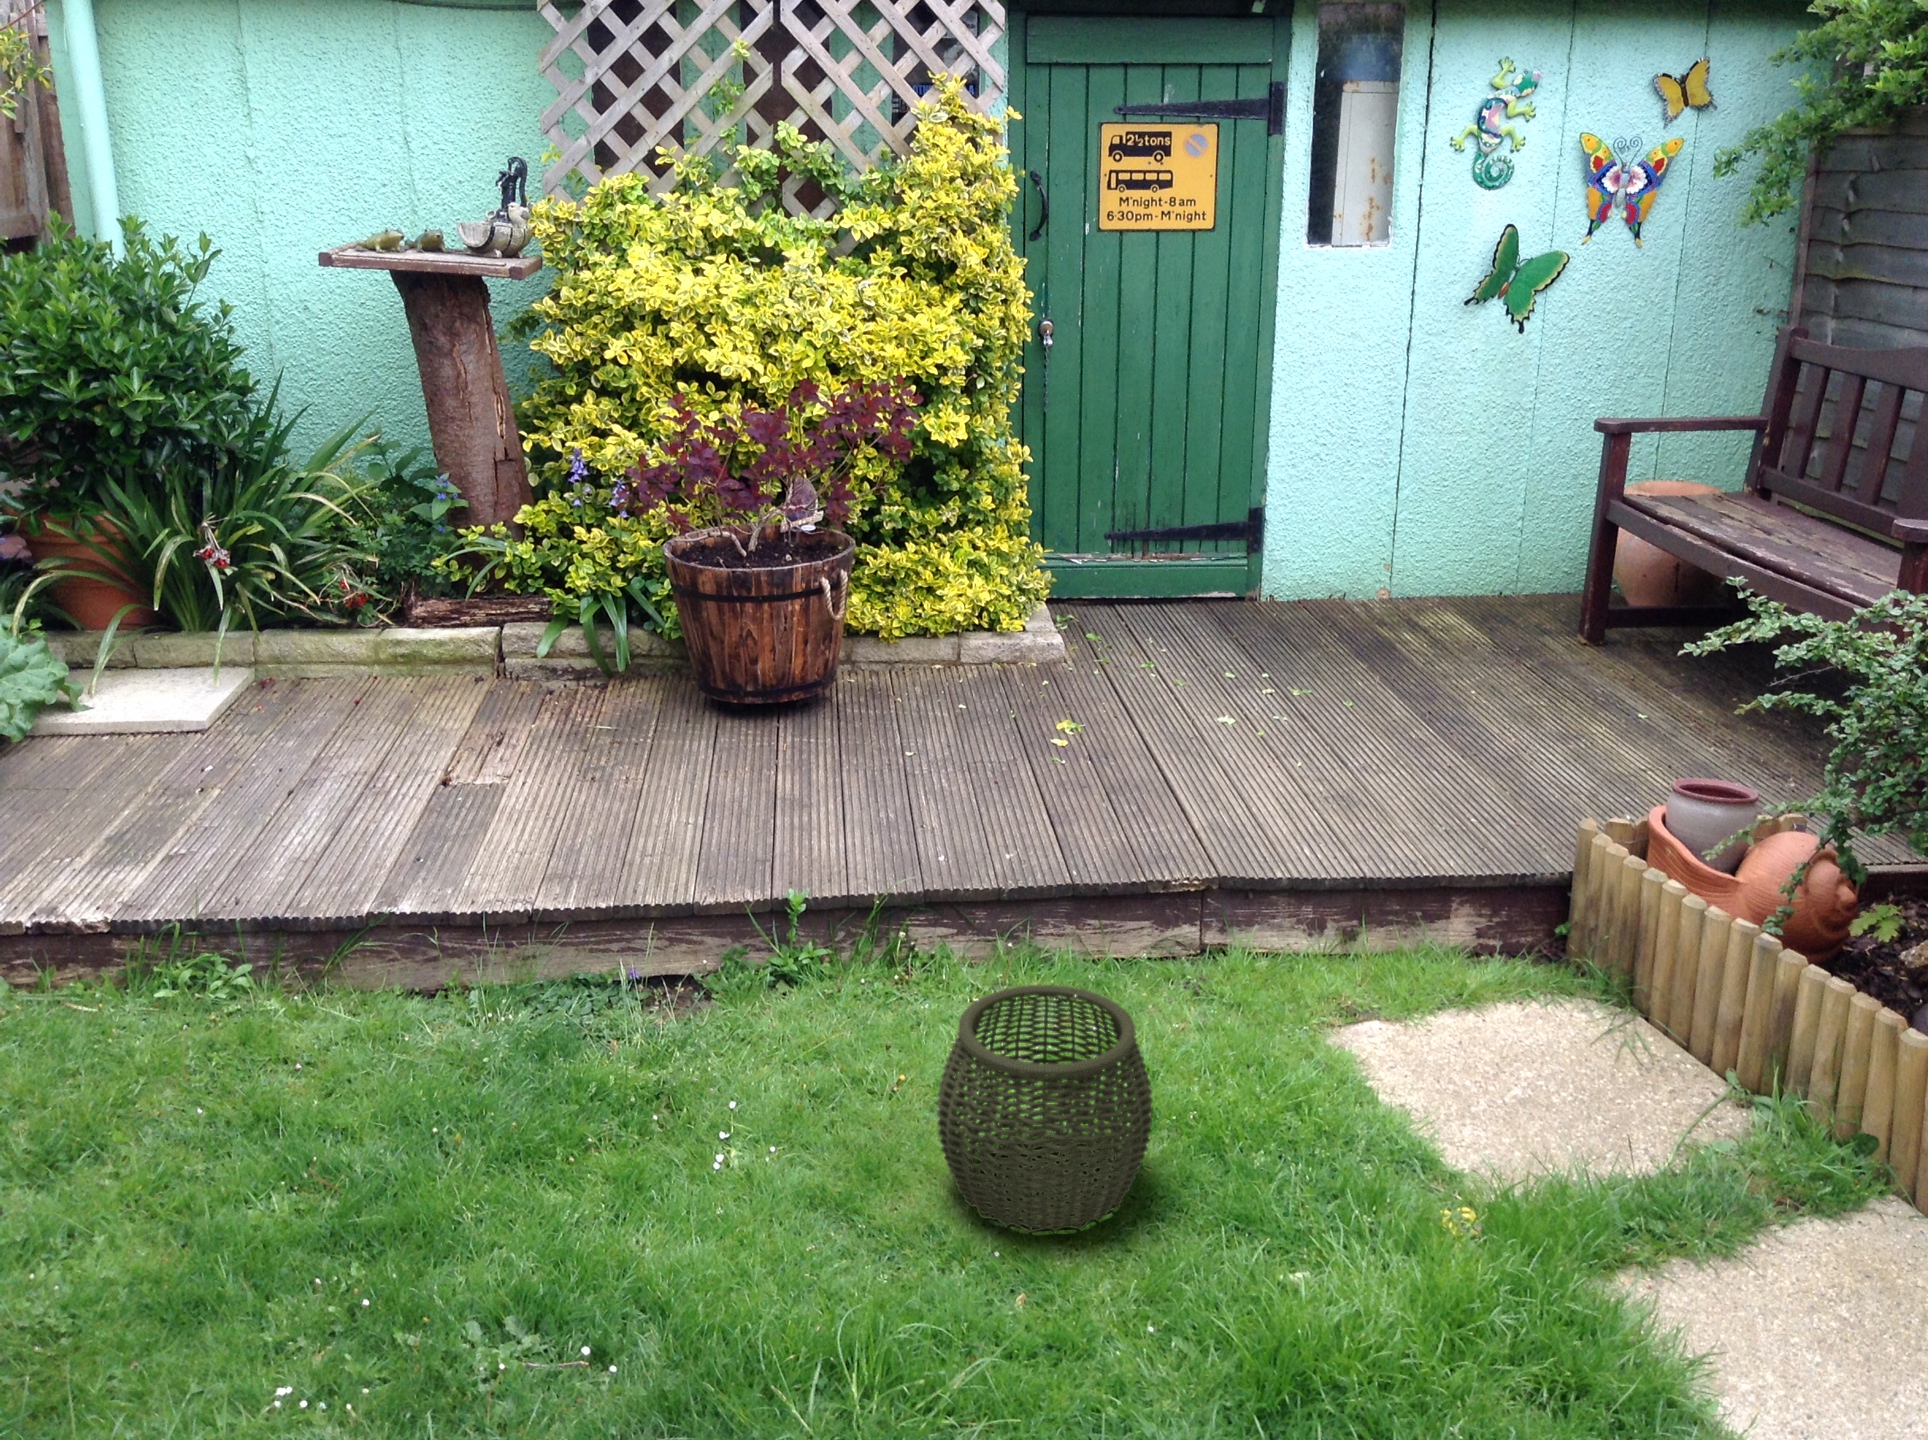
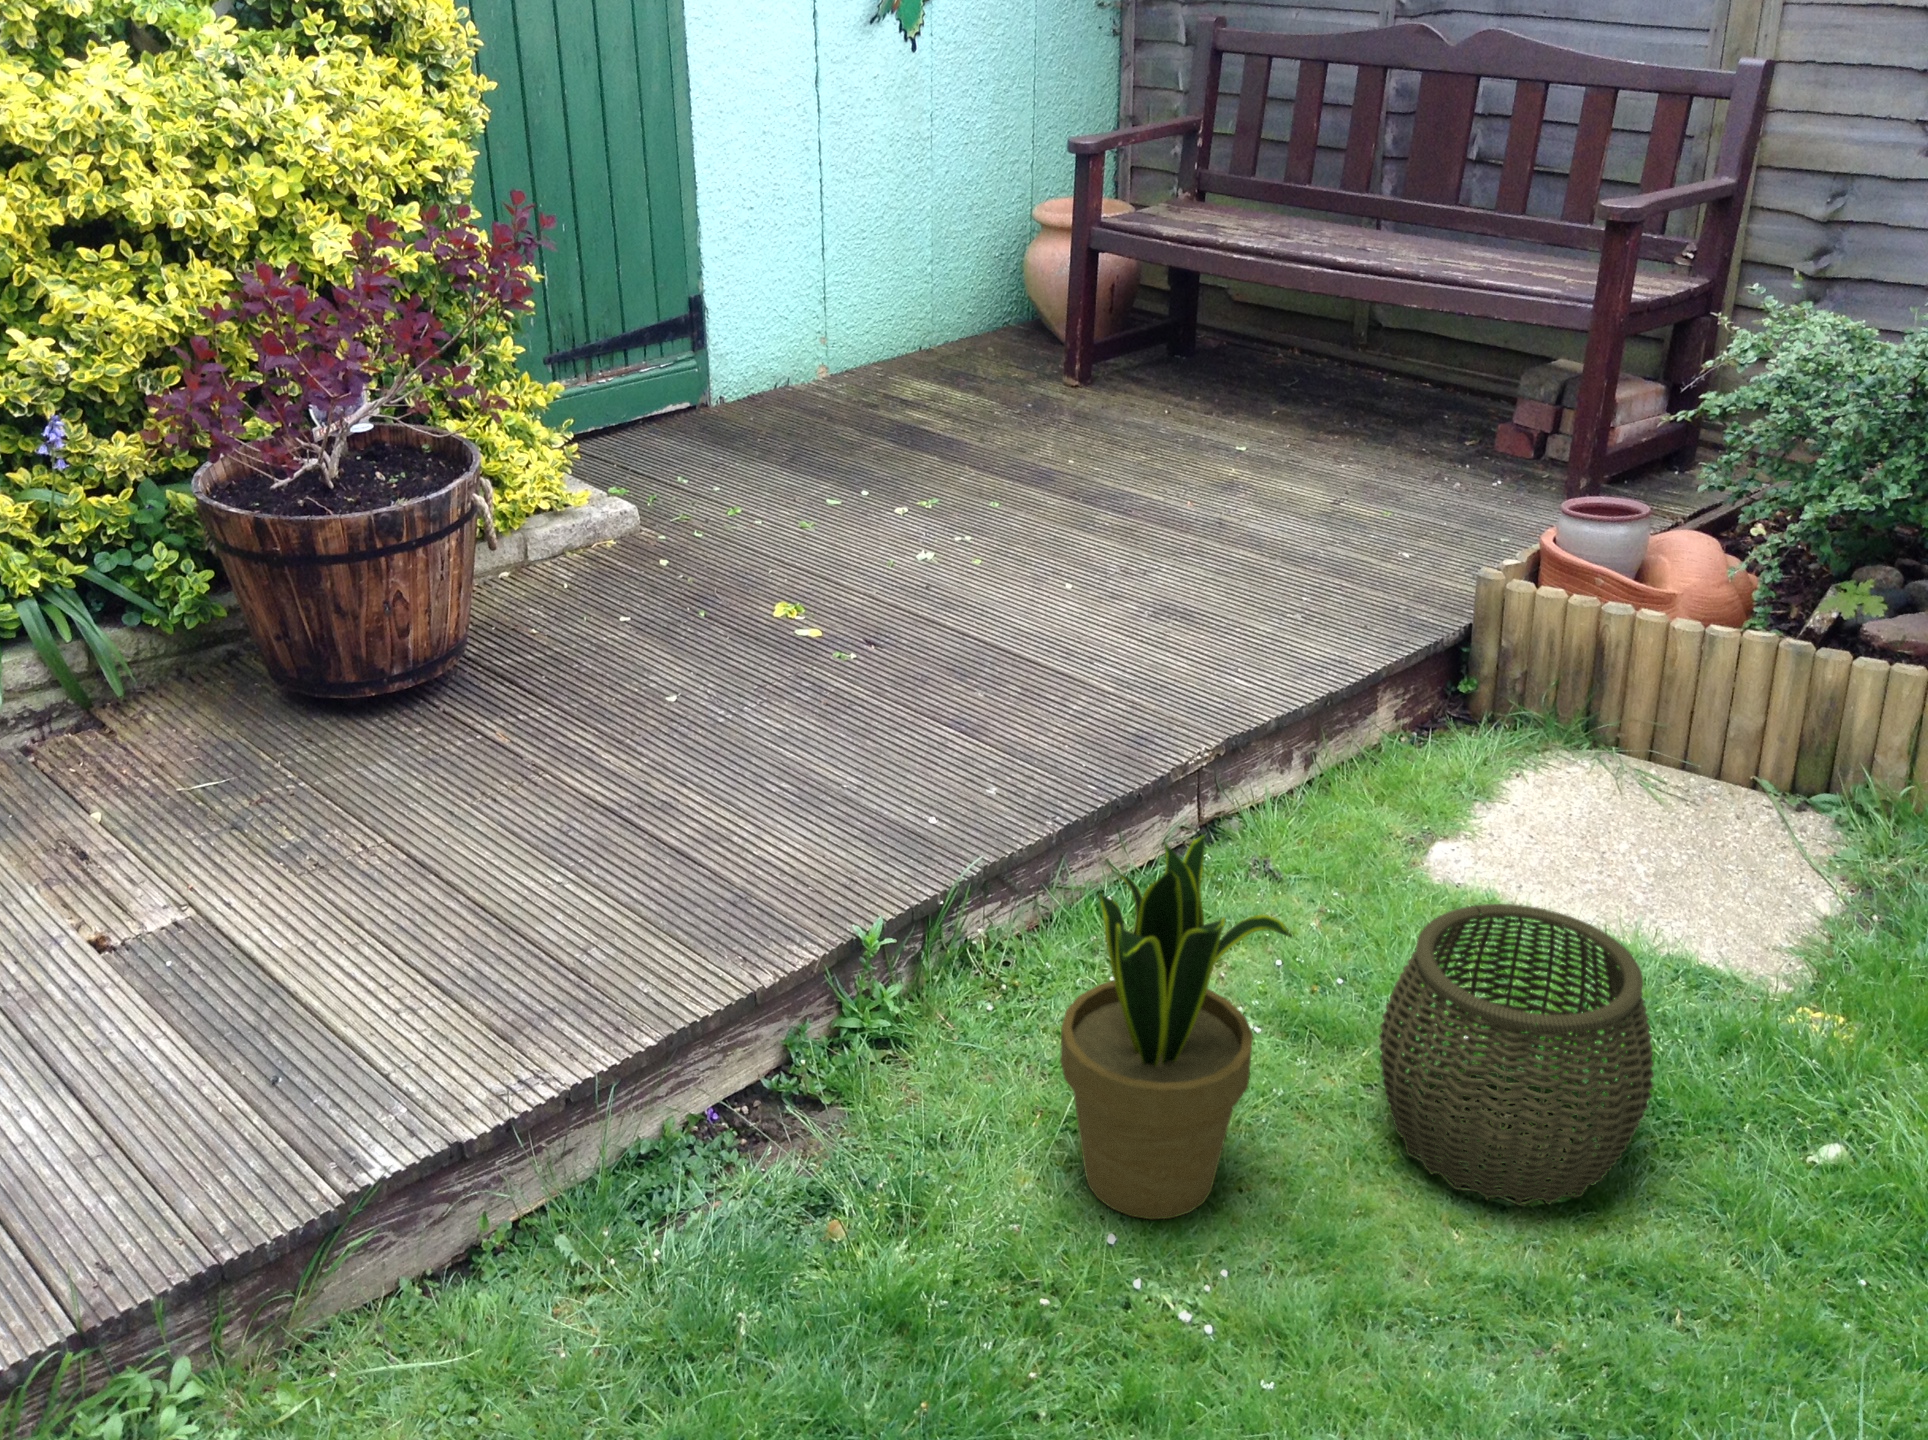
potted plant: none [704,845,879,1129] -> present [1060,833,1292,1219]

